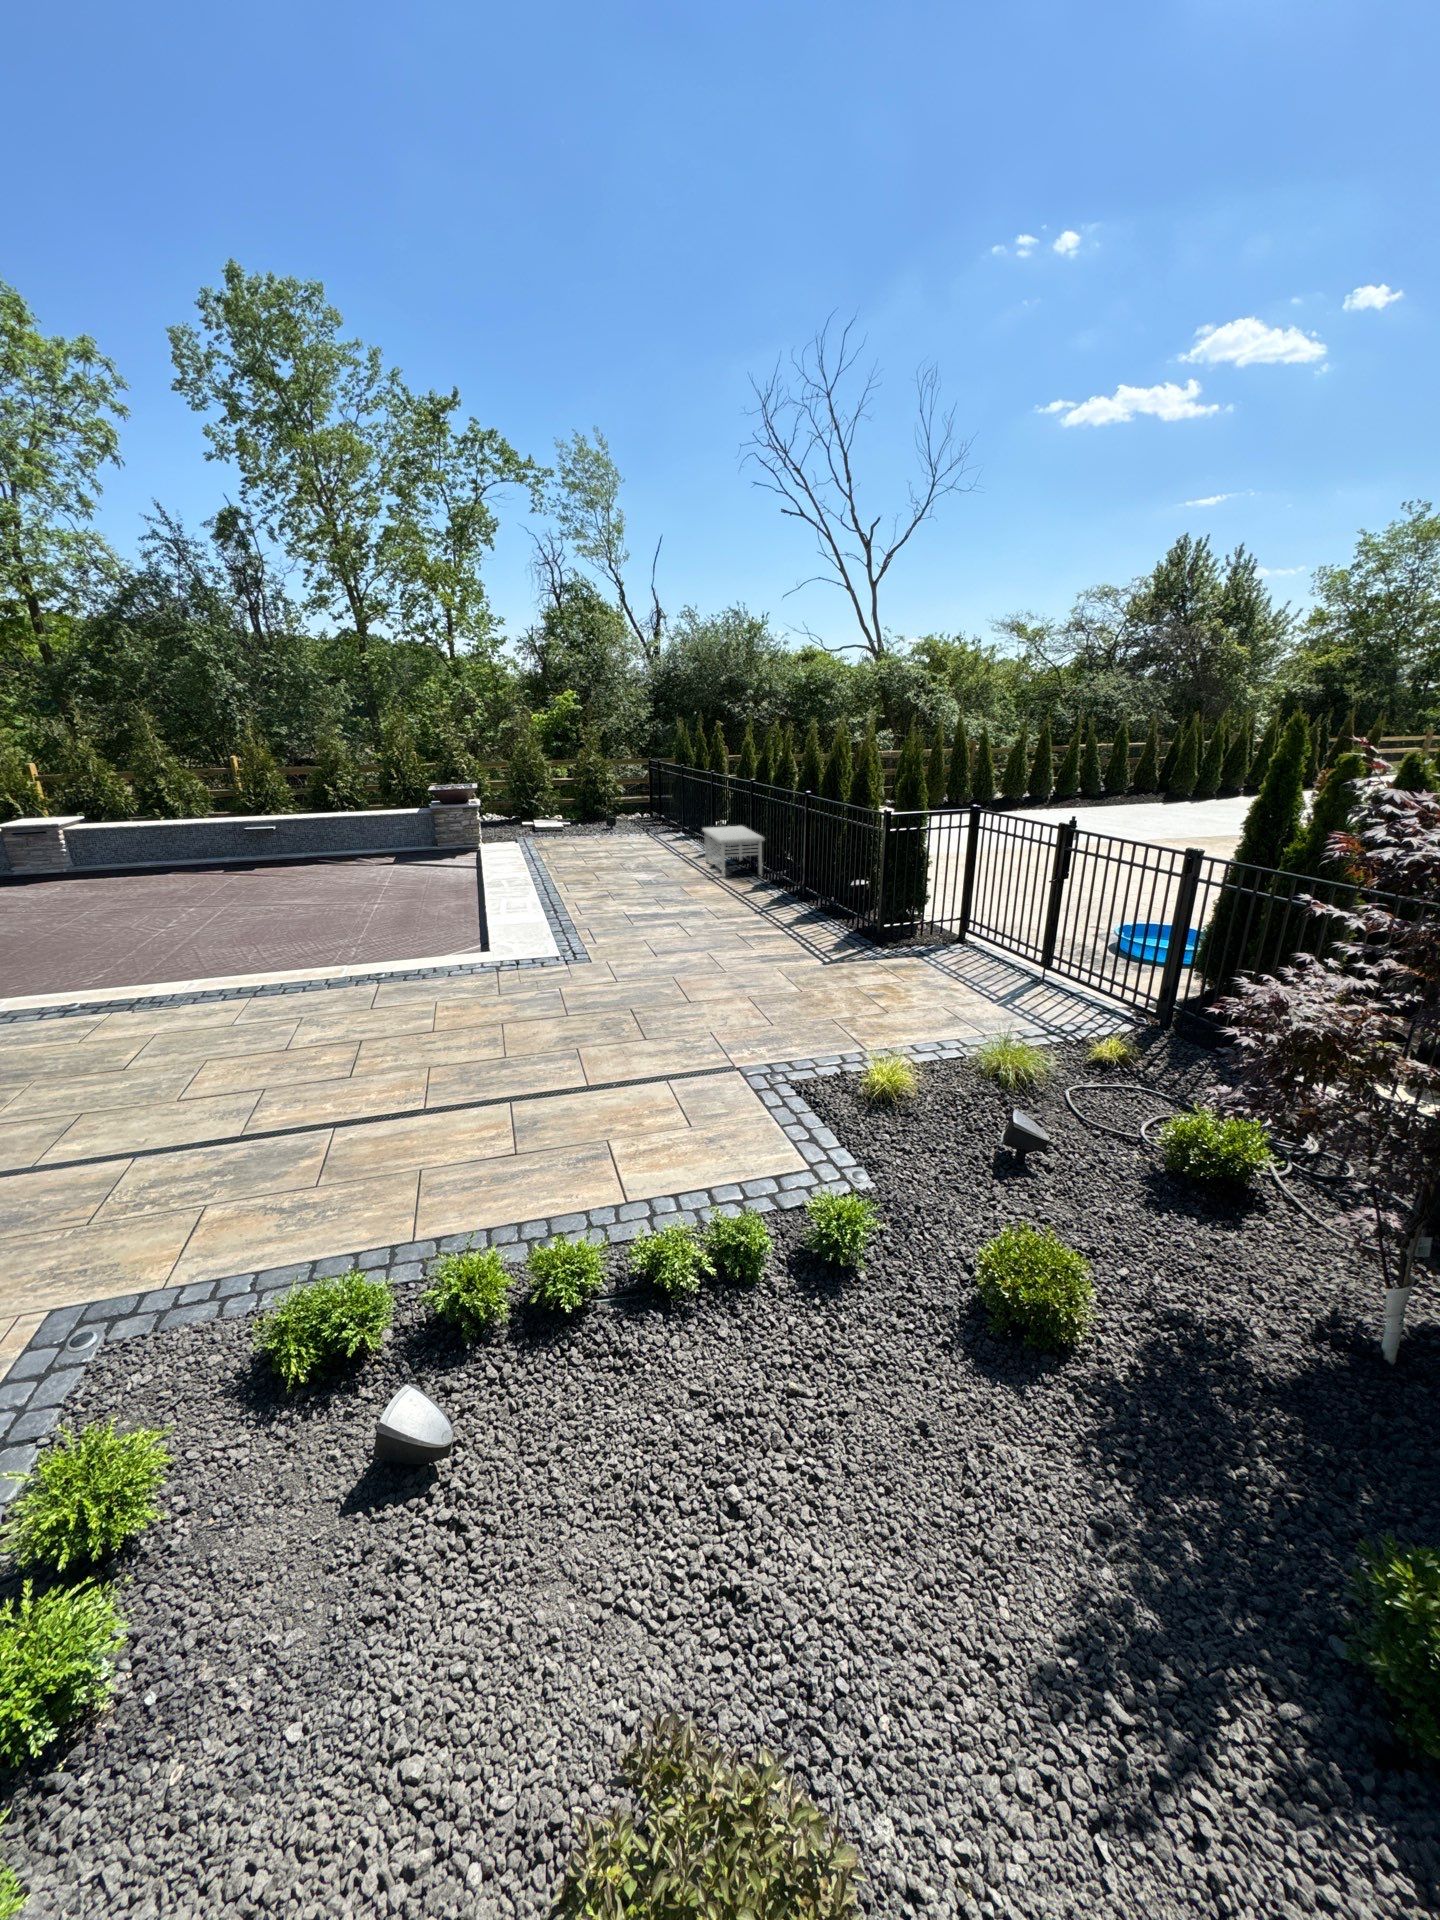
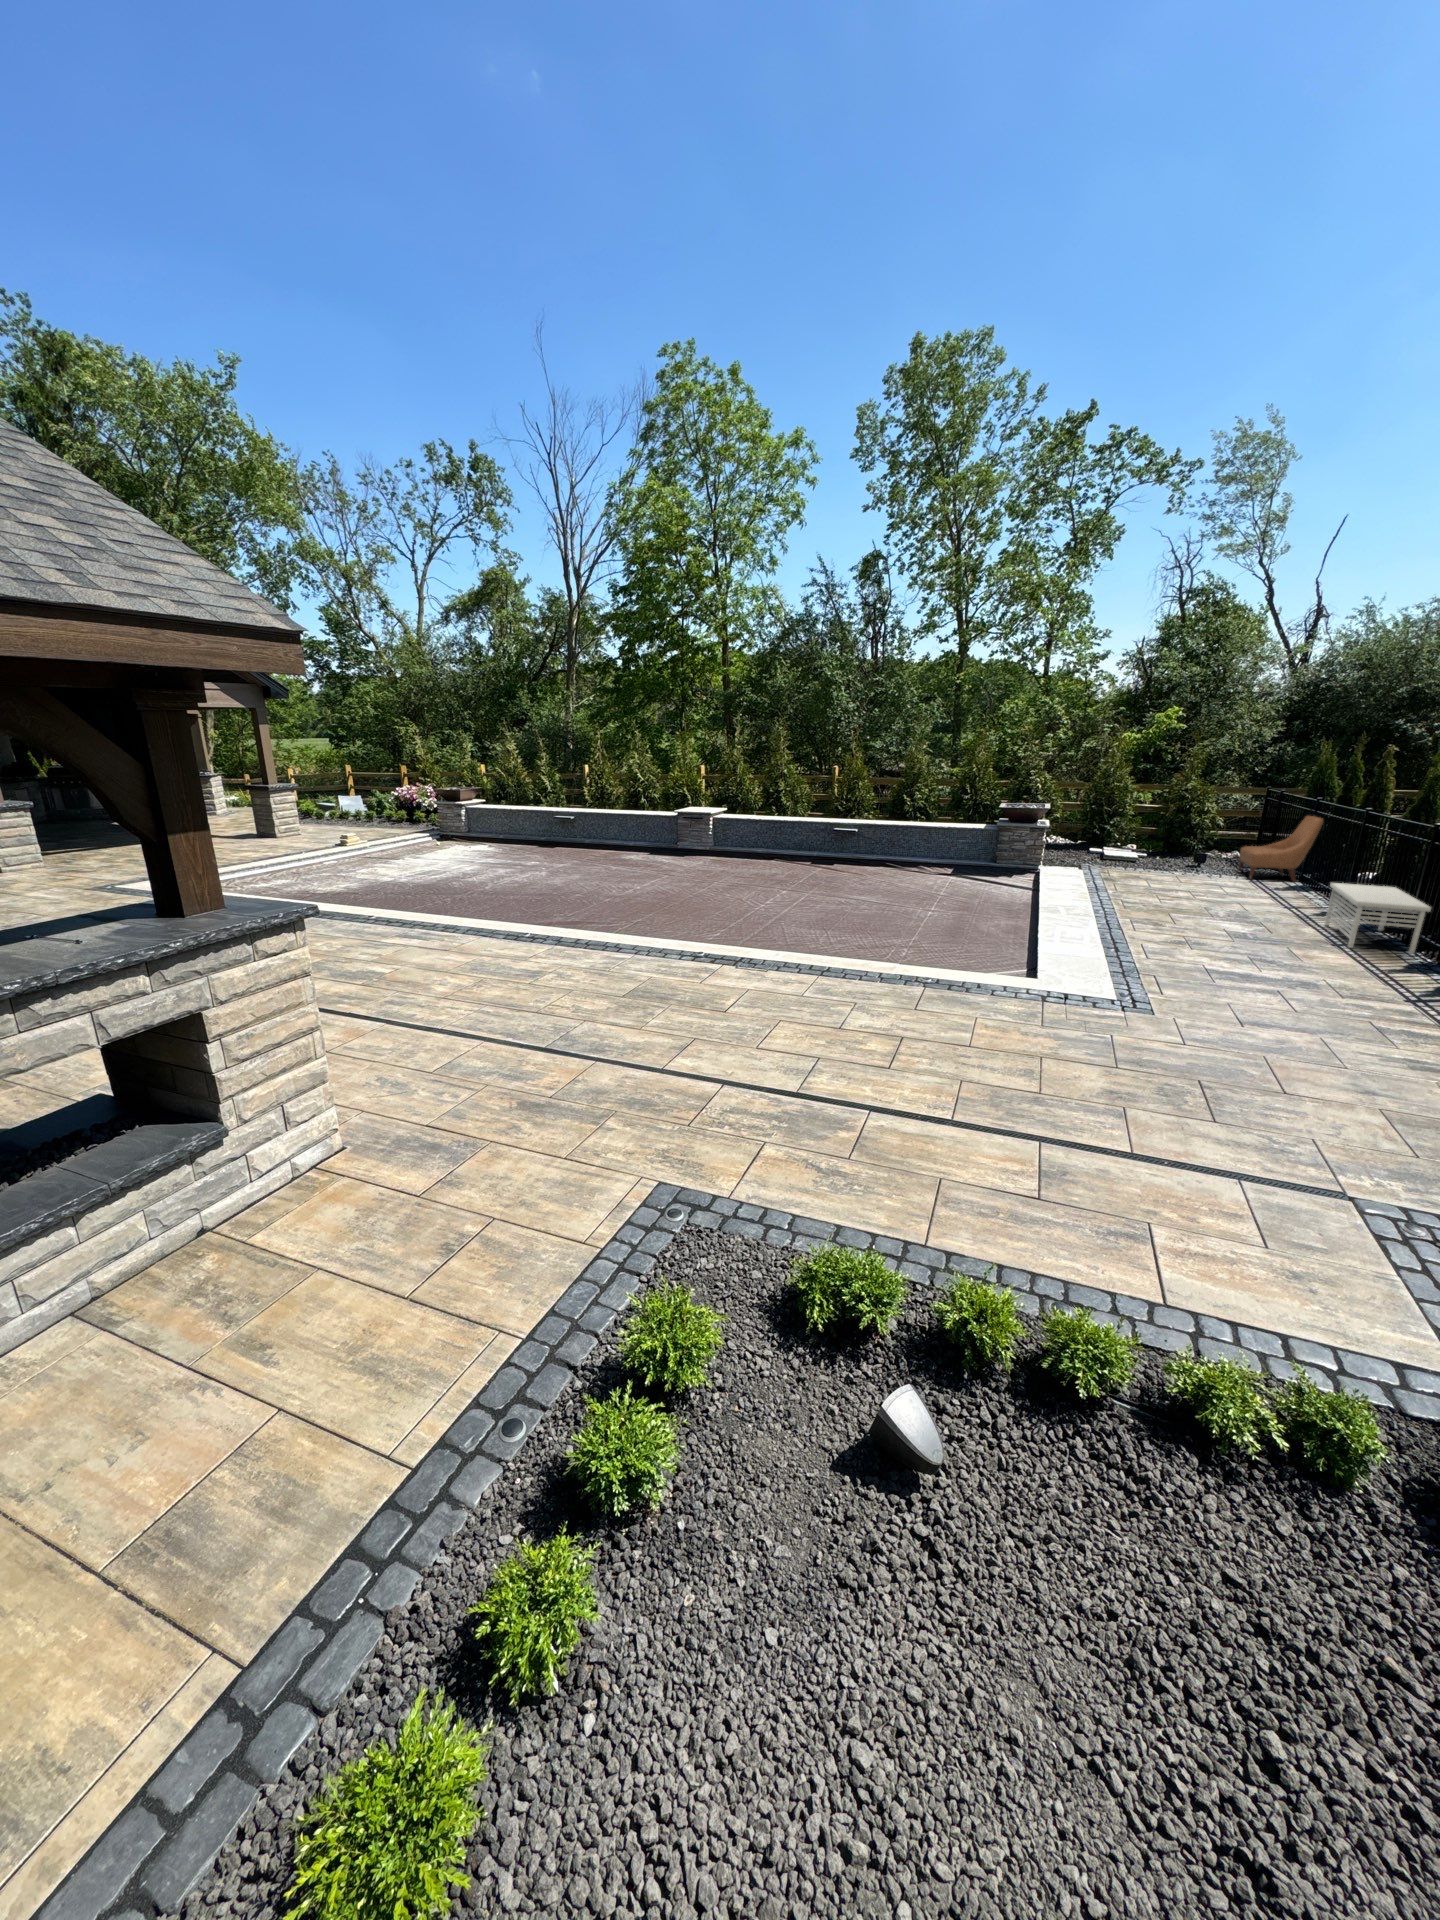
chair: none [640,776,691,834] -> present [1238,816,1323,882]

